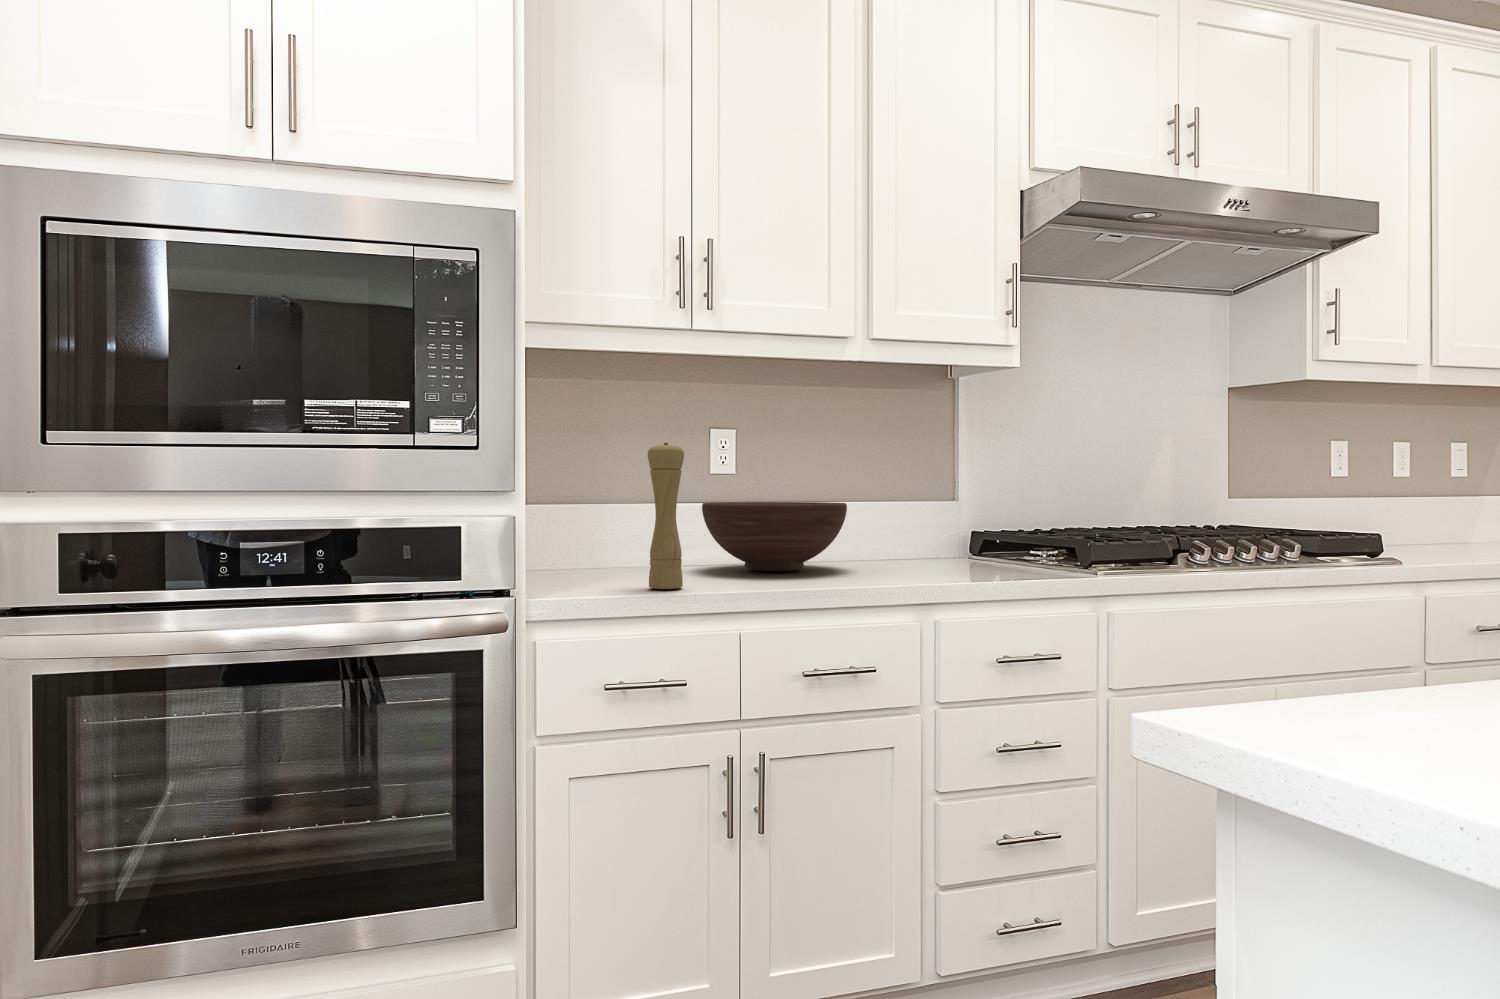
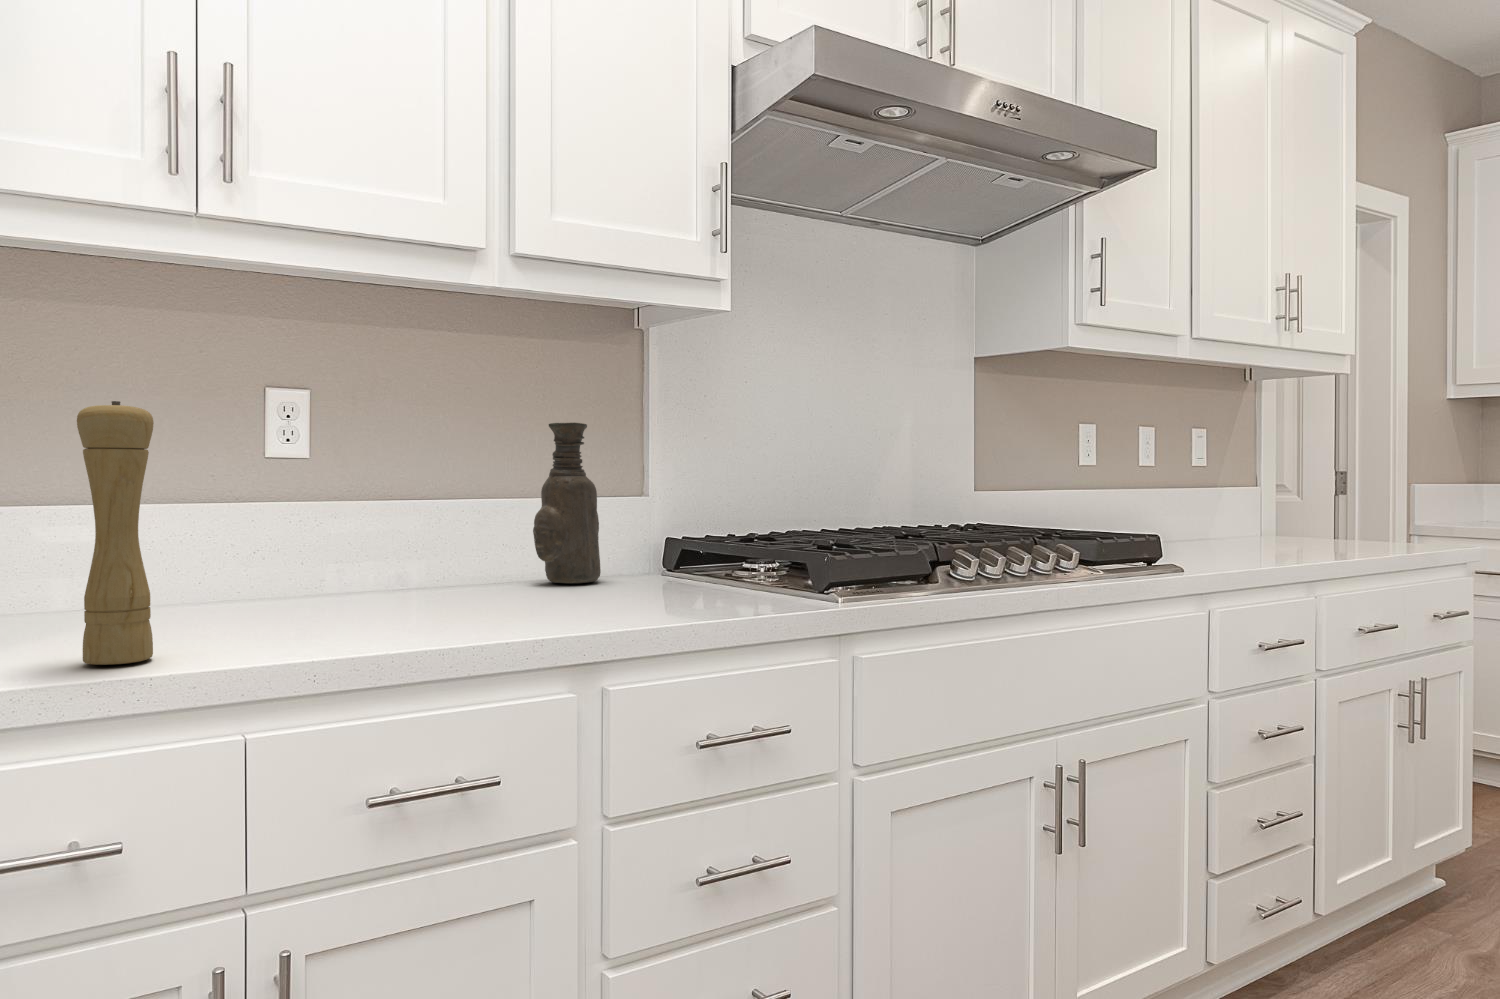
vase: none [877,448,924,560] -> present [533,422,601,583]
fruit bowl: present [702,502,847,571] -> none [233,501,476,612]

